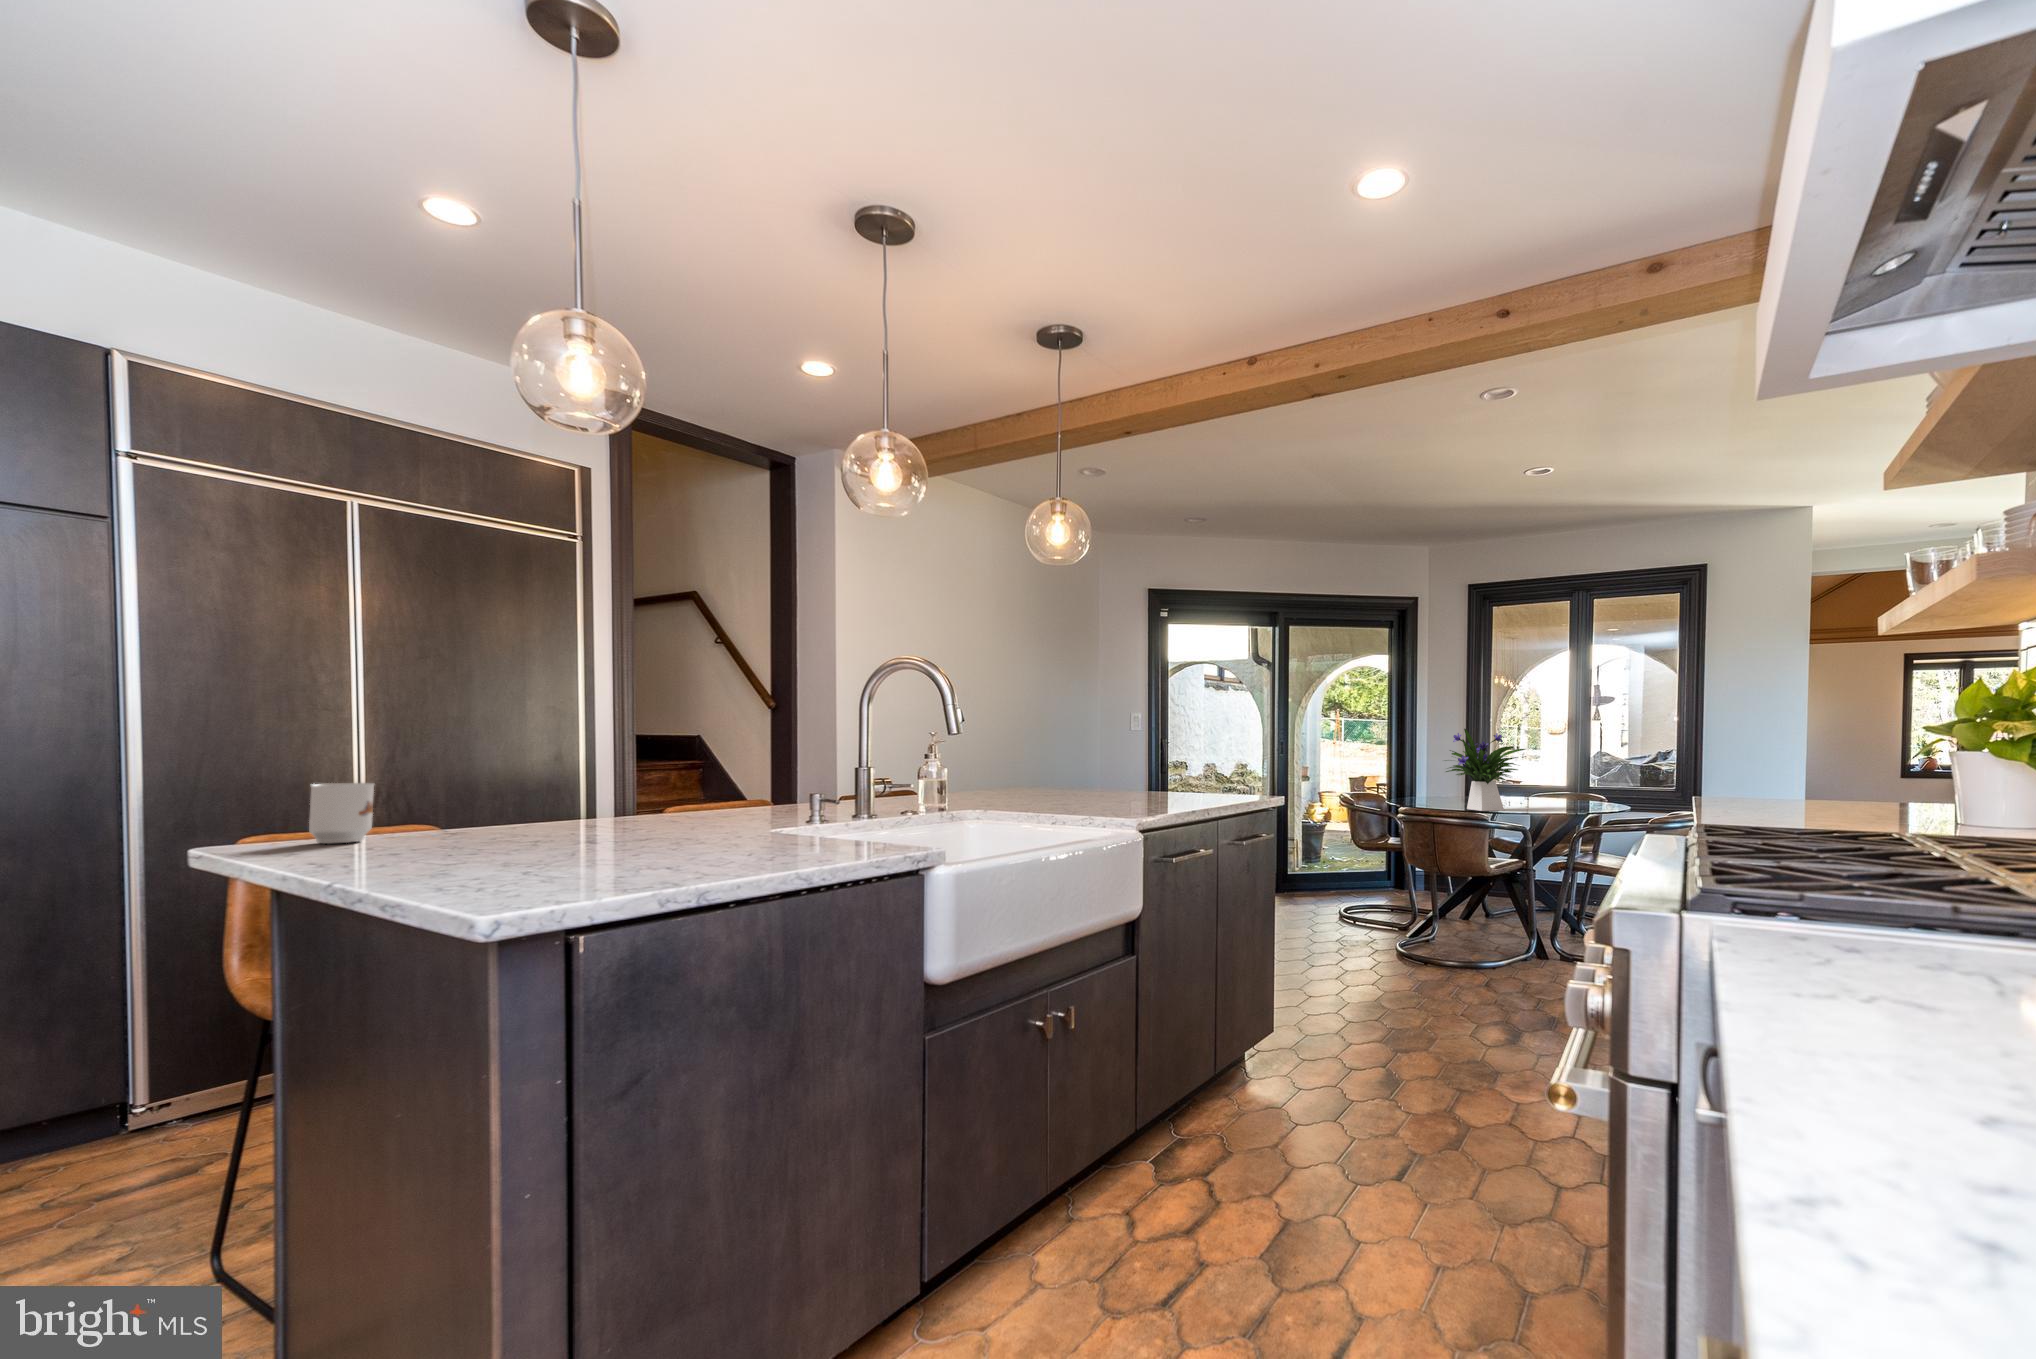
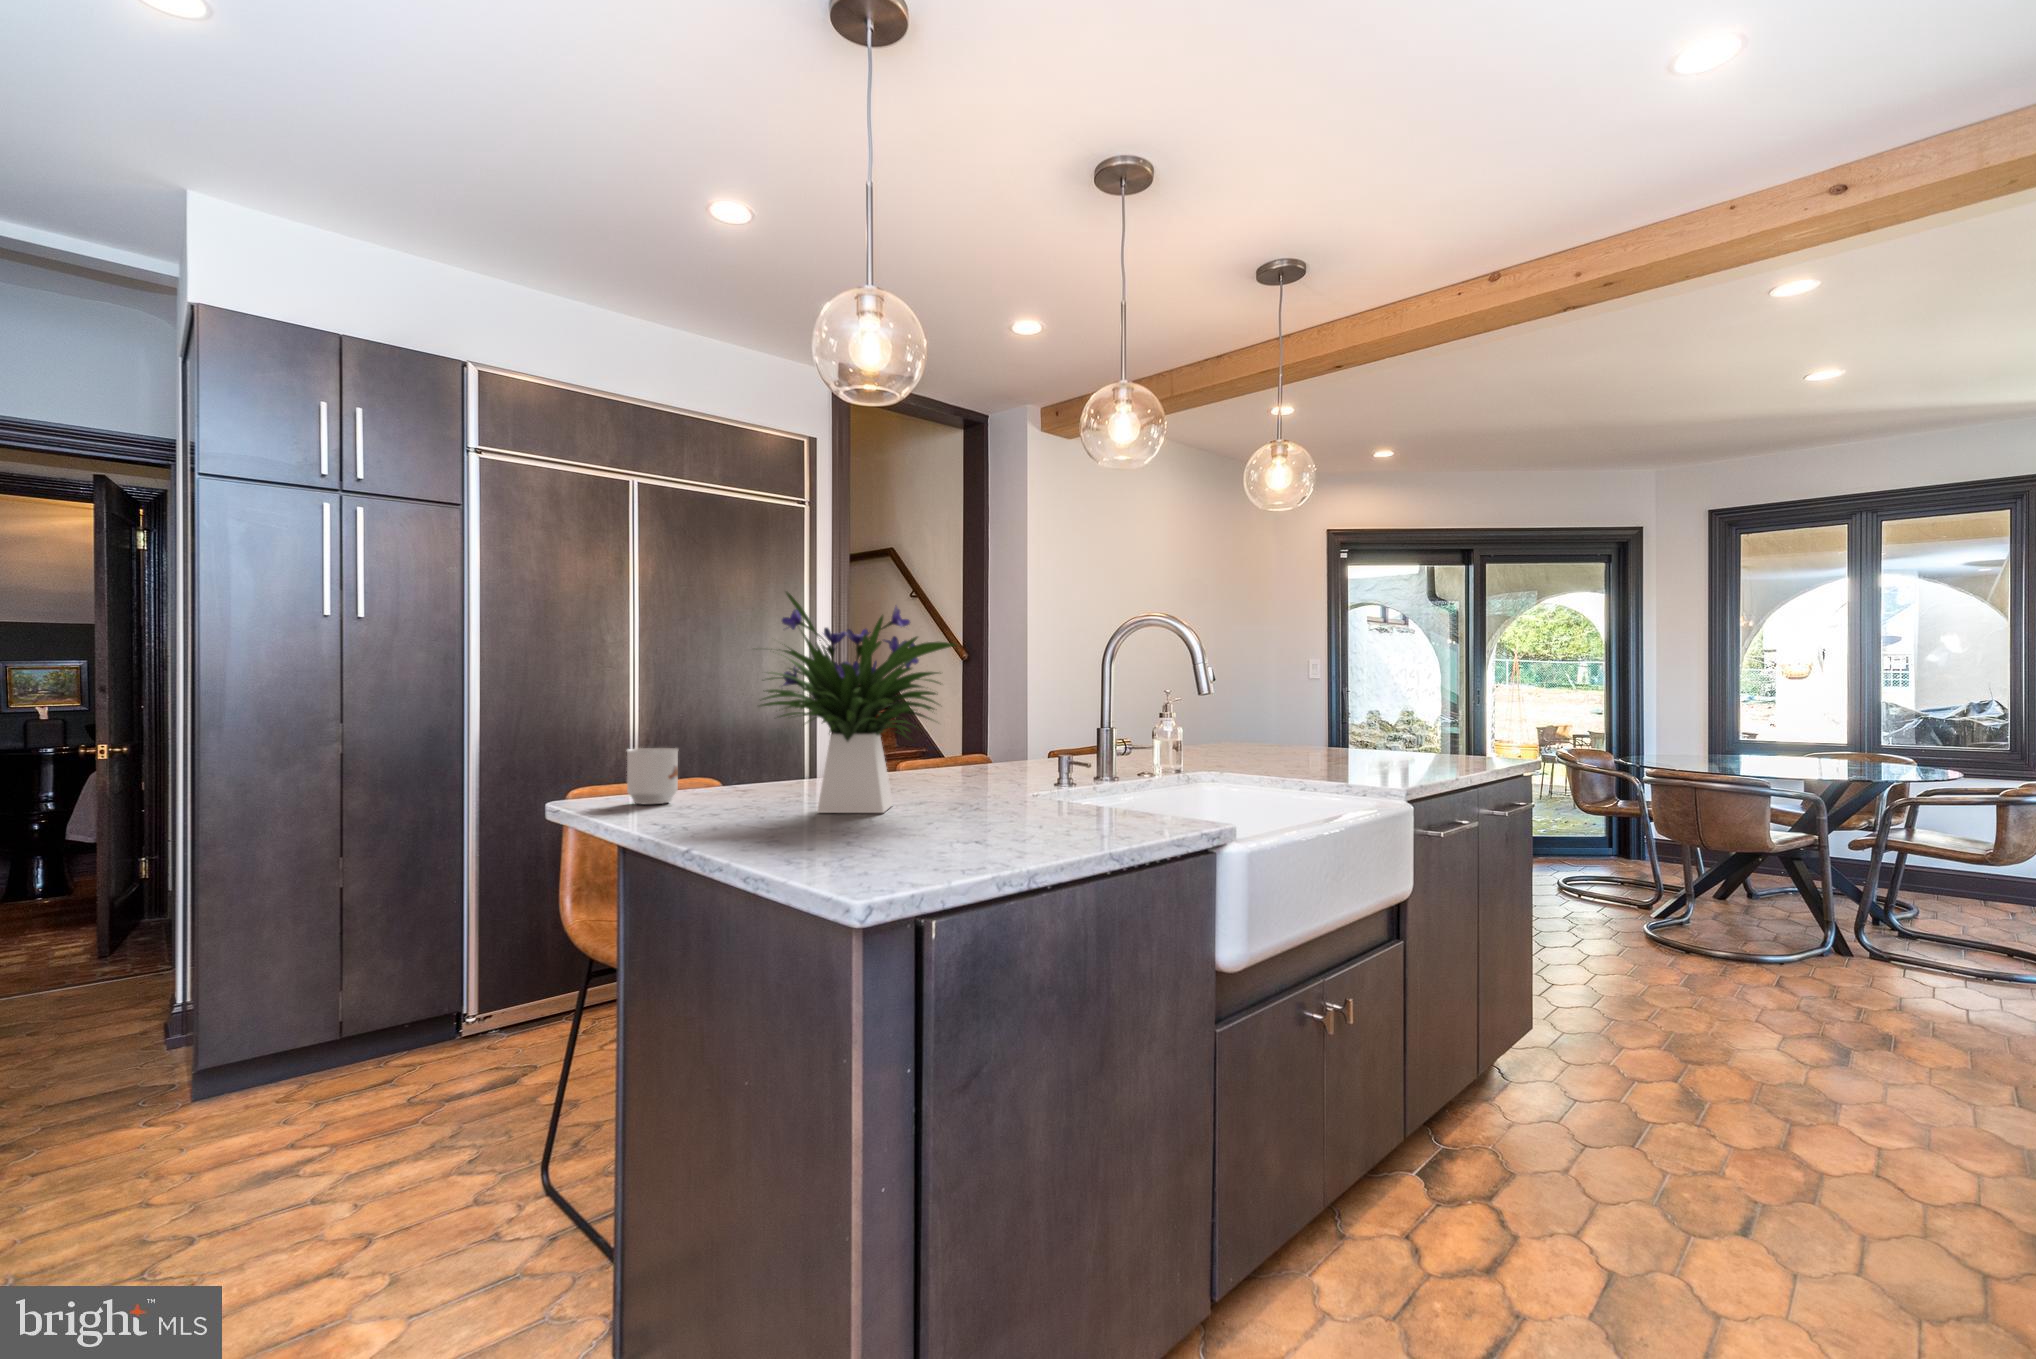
flower arrangement: present [1446,729,1525,811] -> present [760,592,956,813]

